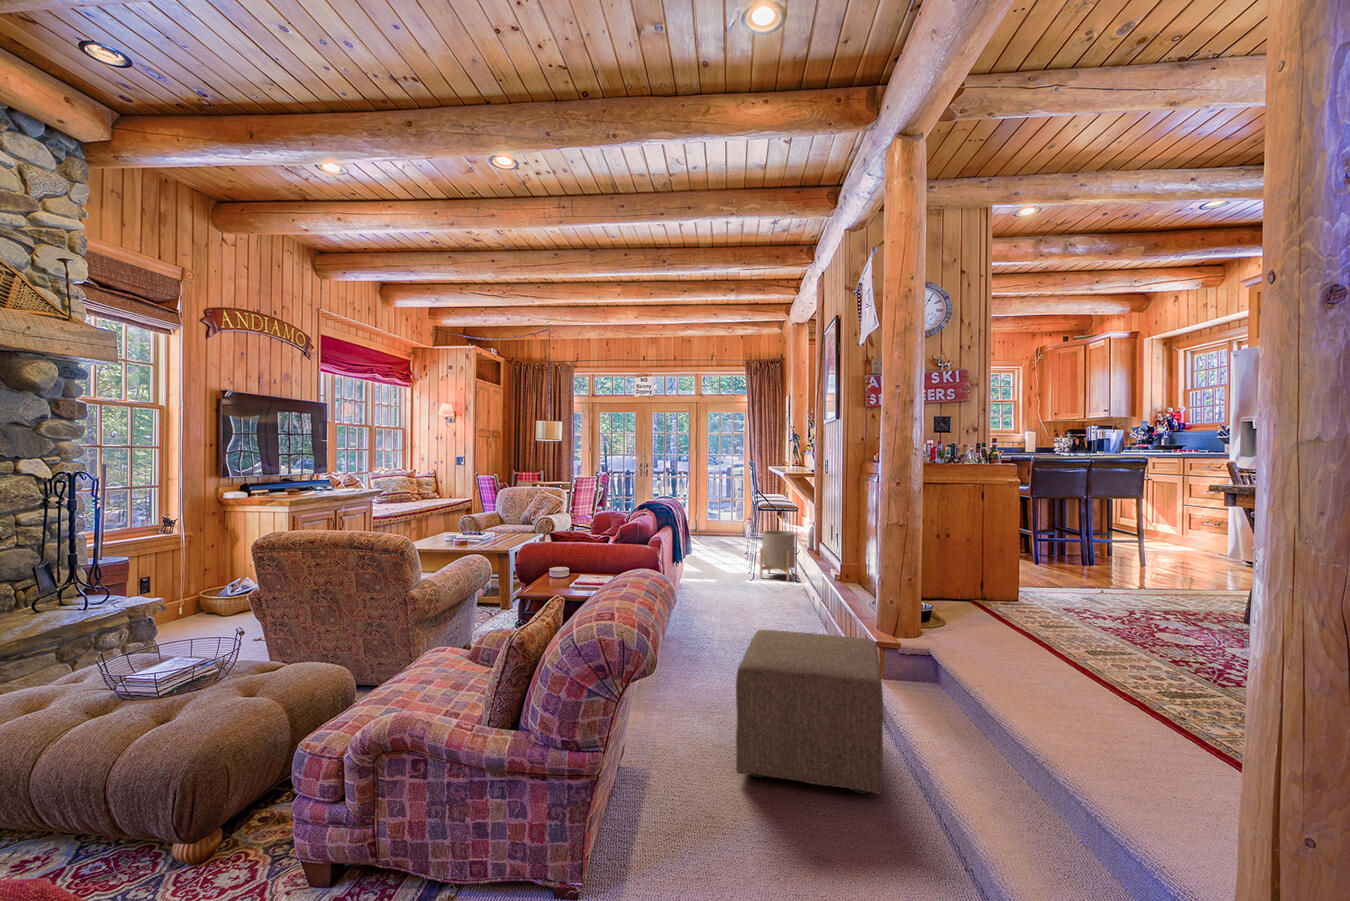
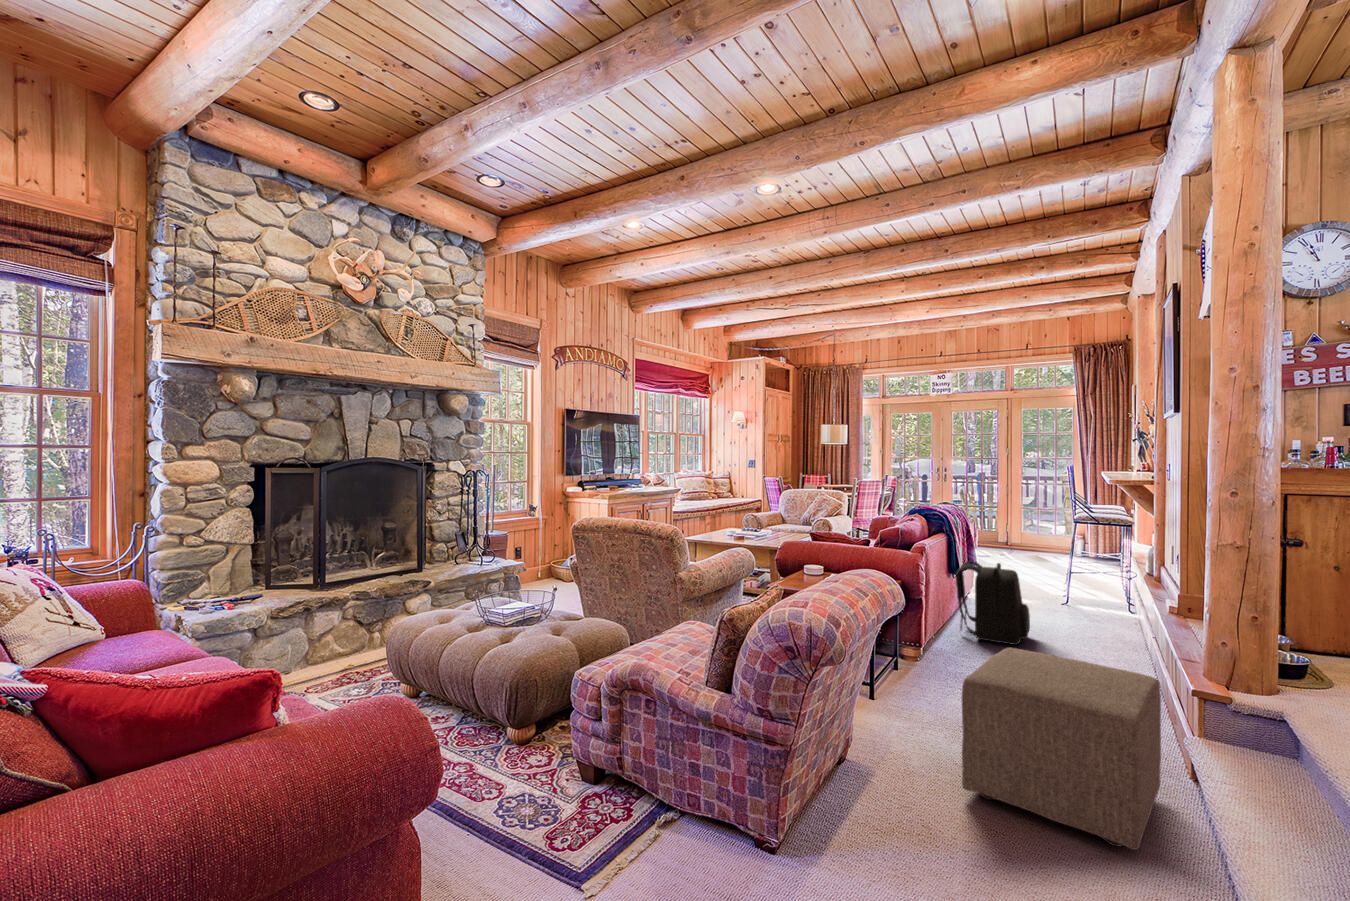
planter: present [760,530,797,581] -> none [1069,547,1122,608]
backpack: none [683,550,743,624] -> present [956,561,1030,645]

